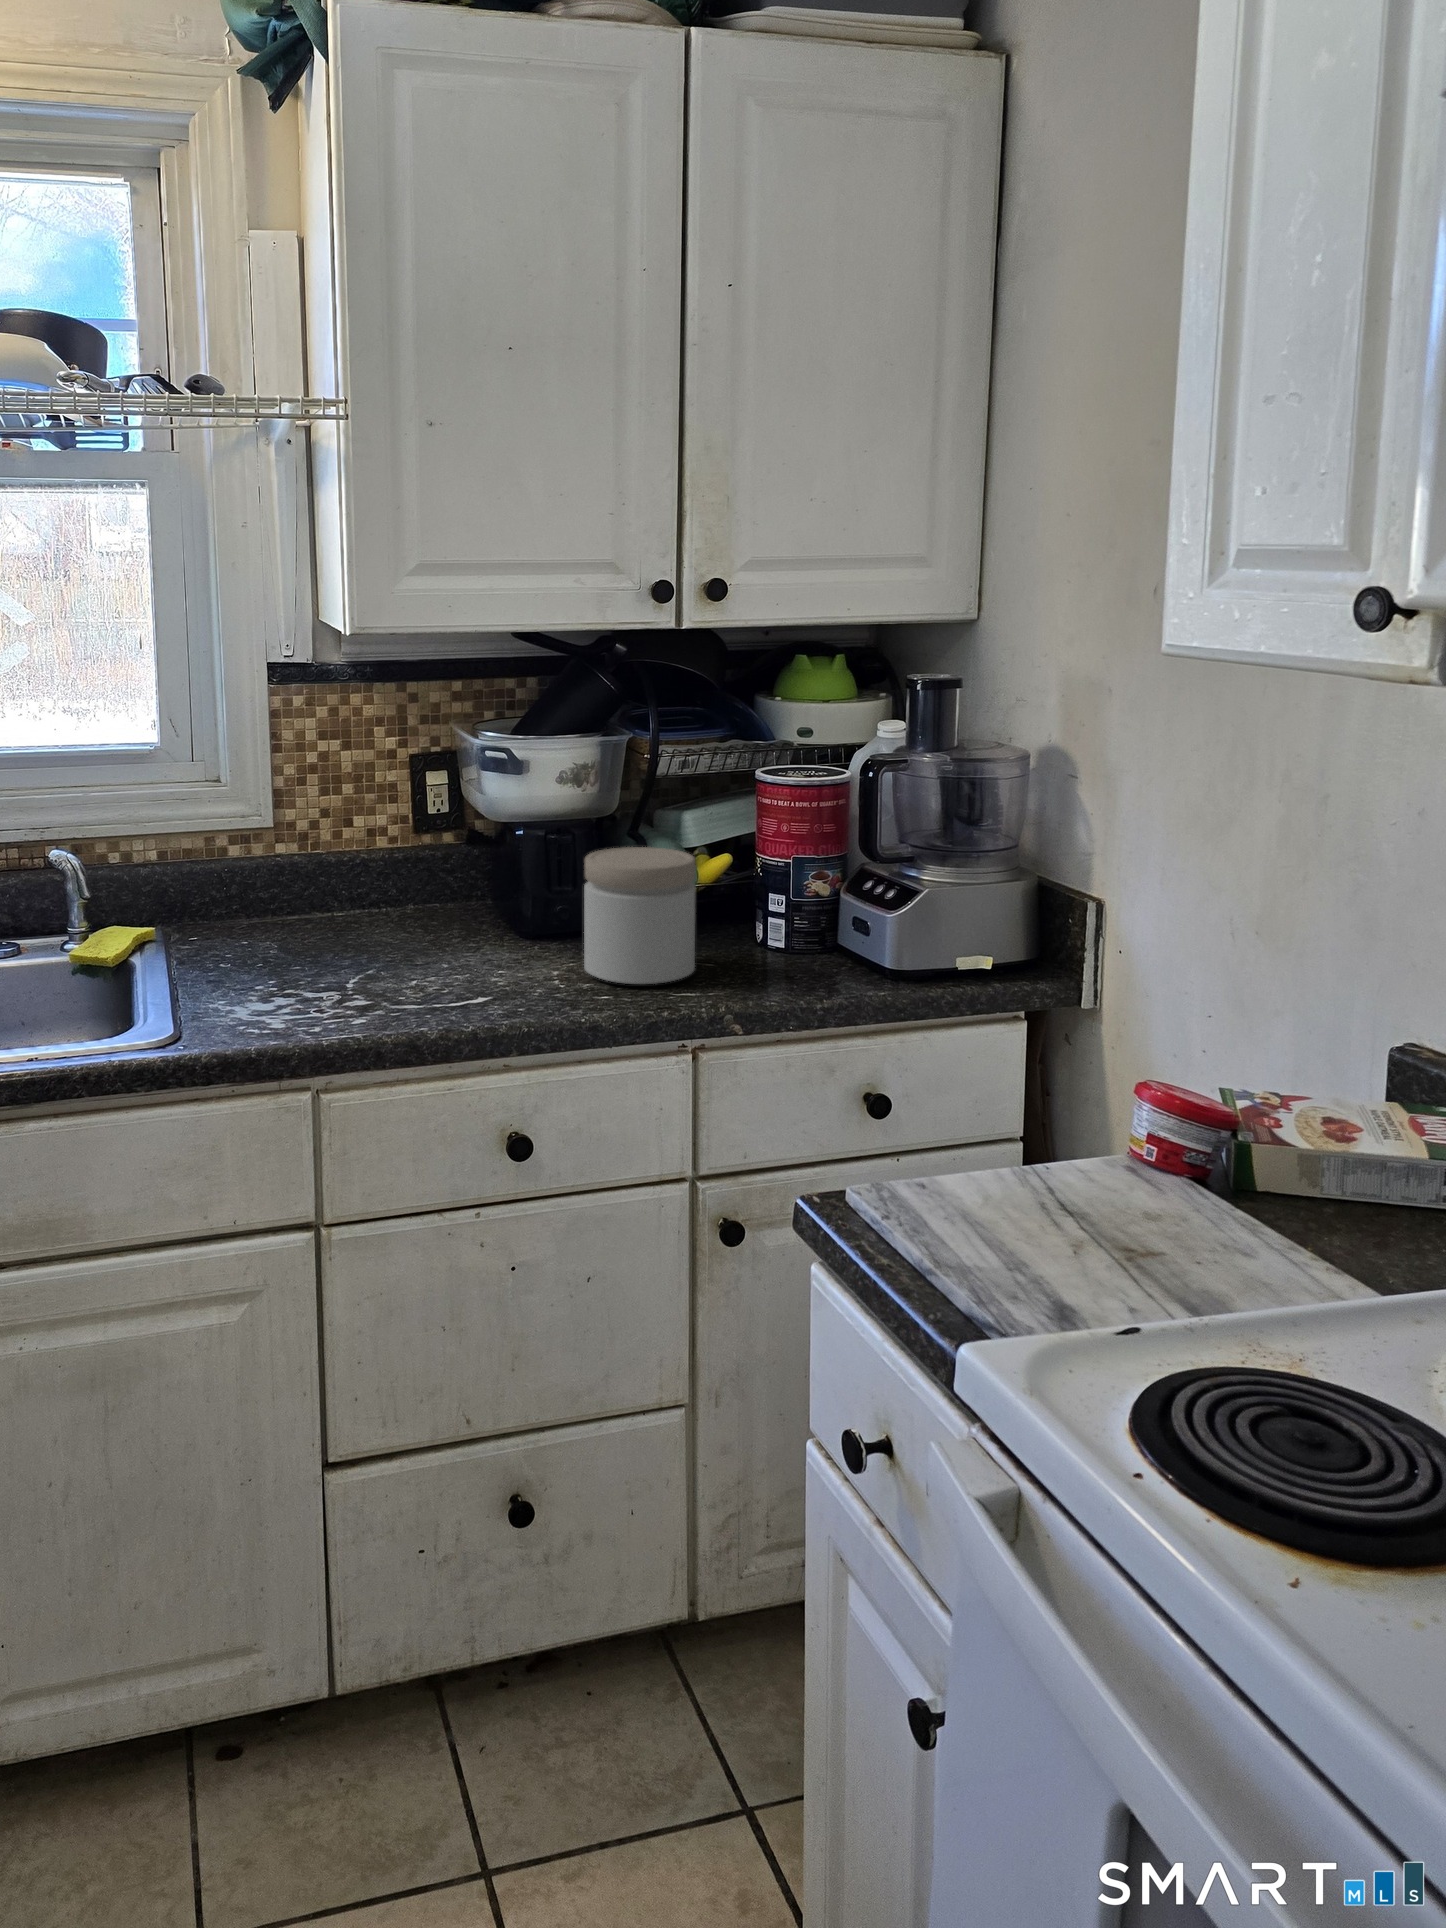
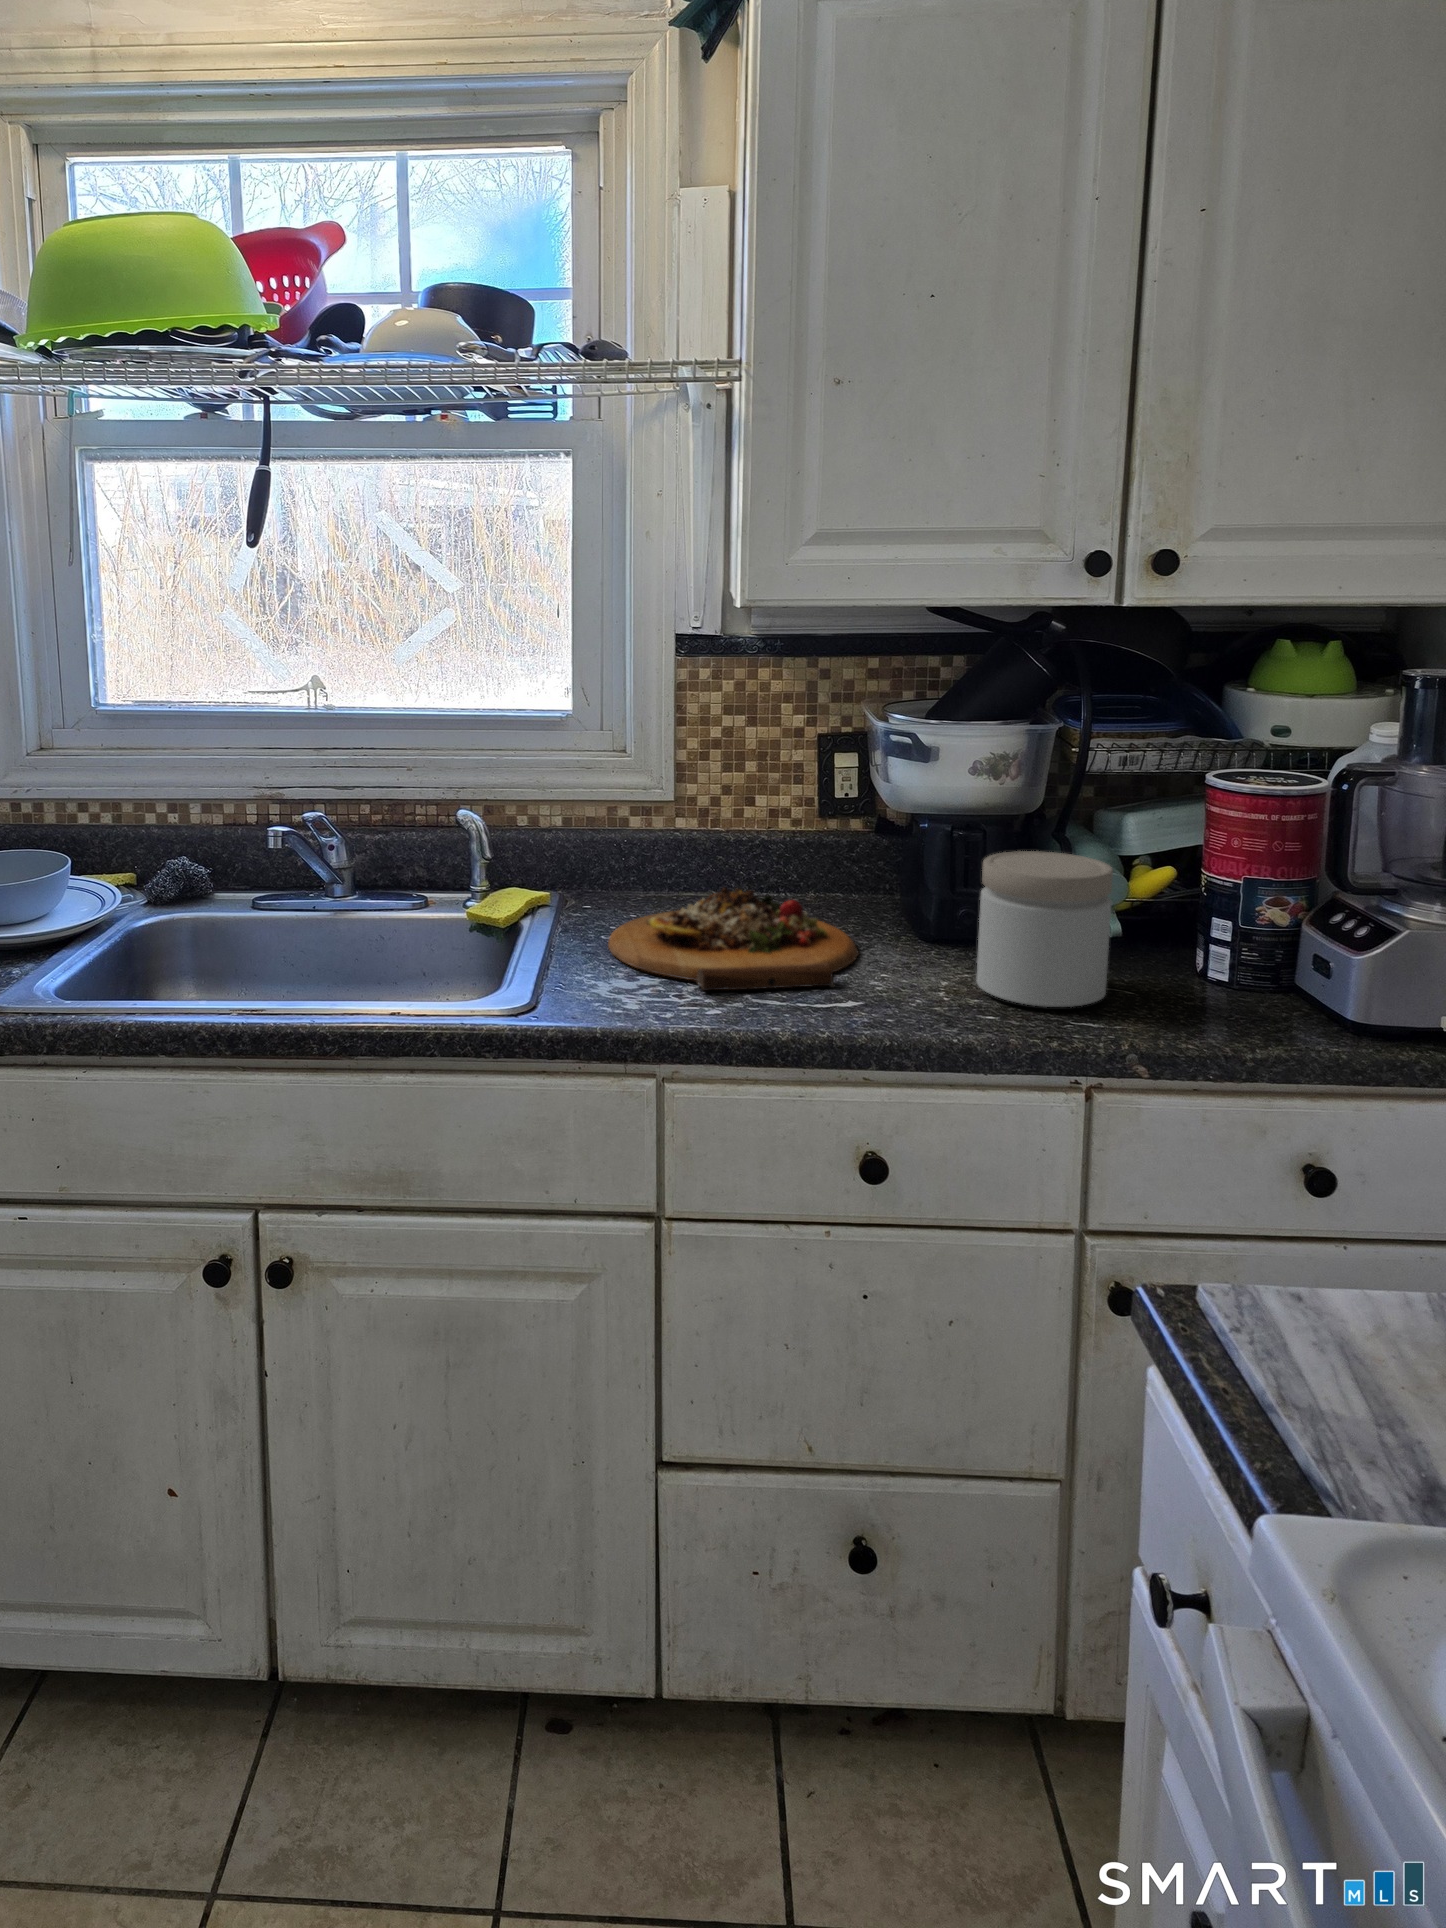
cutting board: none [228,904,472,1004] -> present [608,888,859,991]

